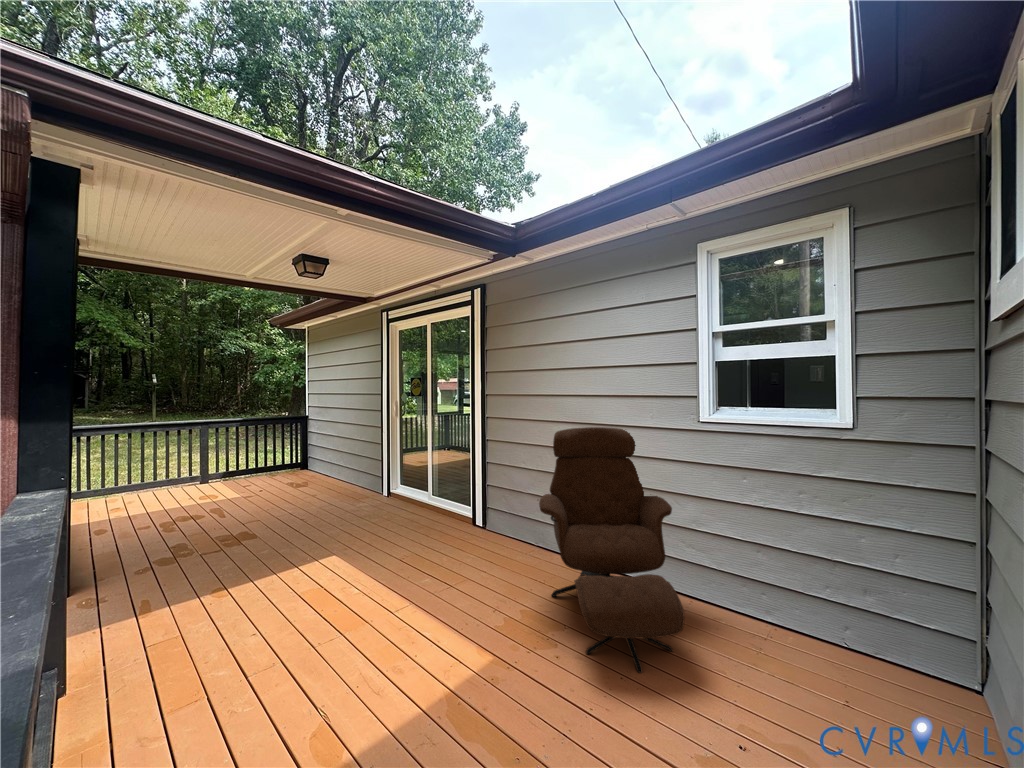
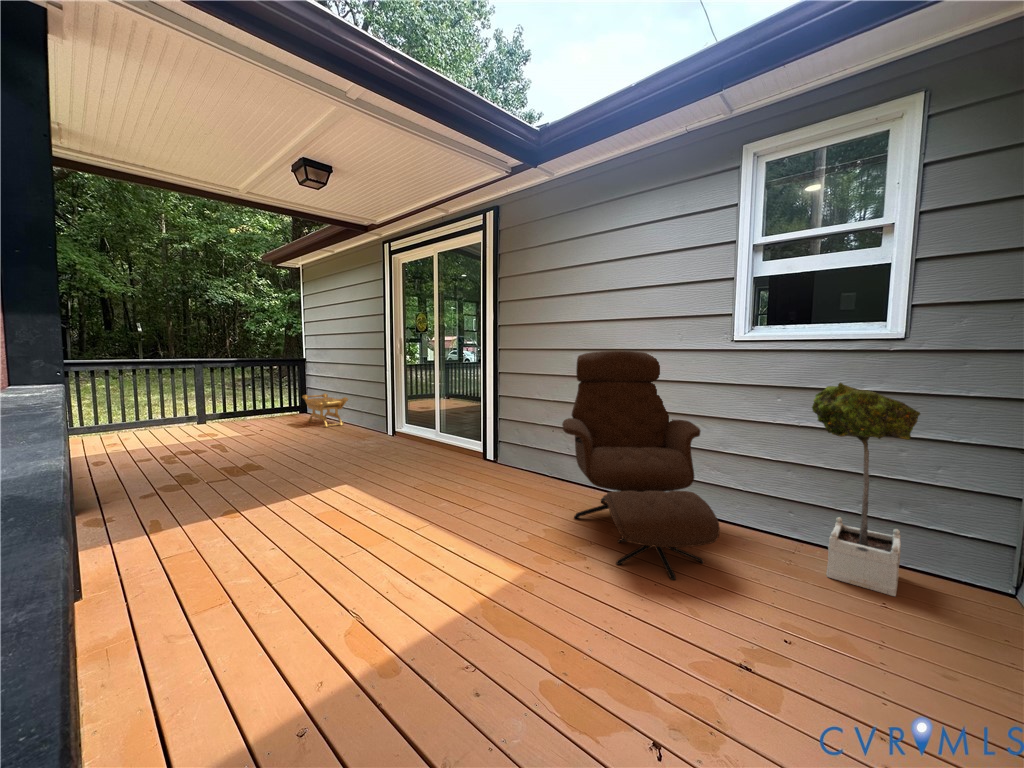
stool: none [303,451,347,486] -> present [303,394,348,427]
potted tree: none [769,475,869,693] -> present [812,383,920,596]

